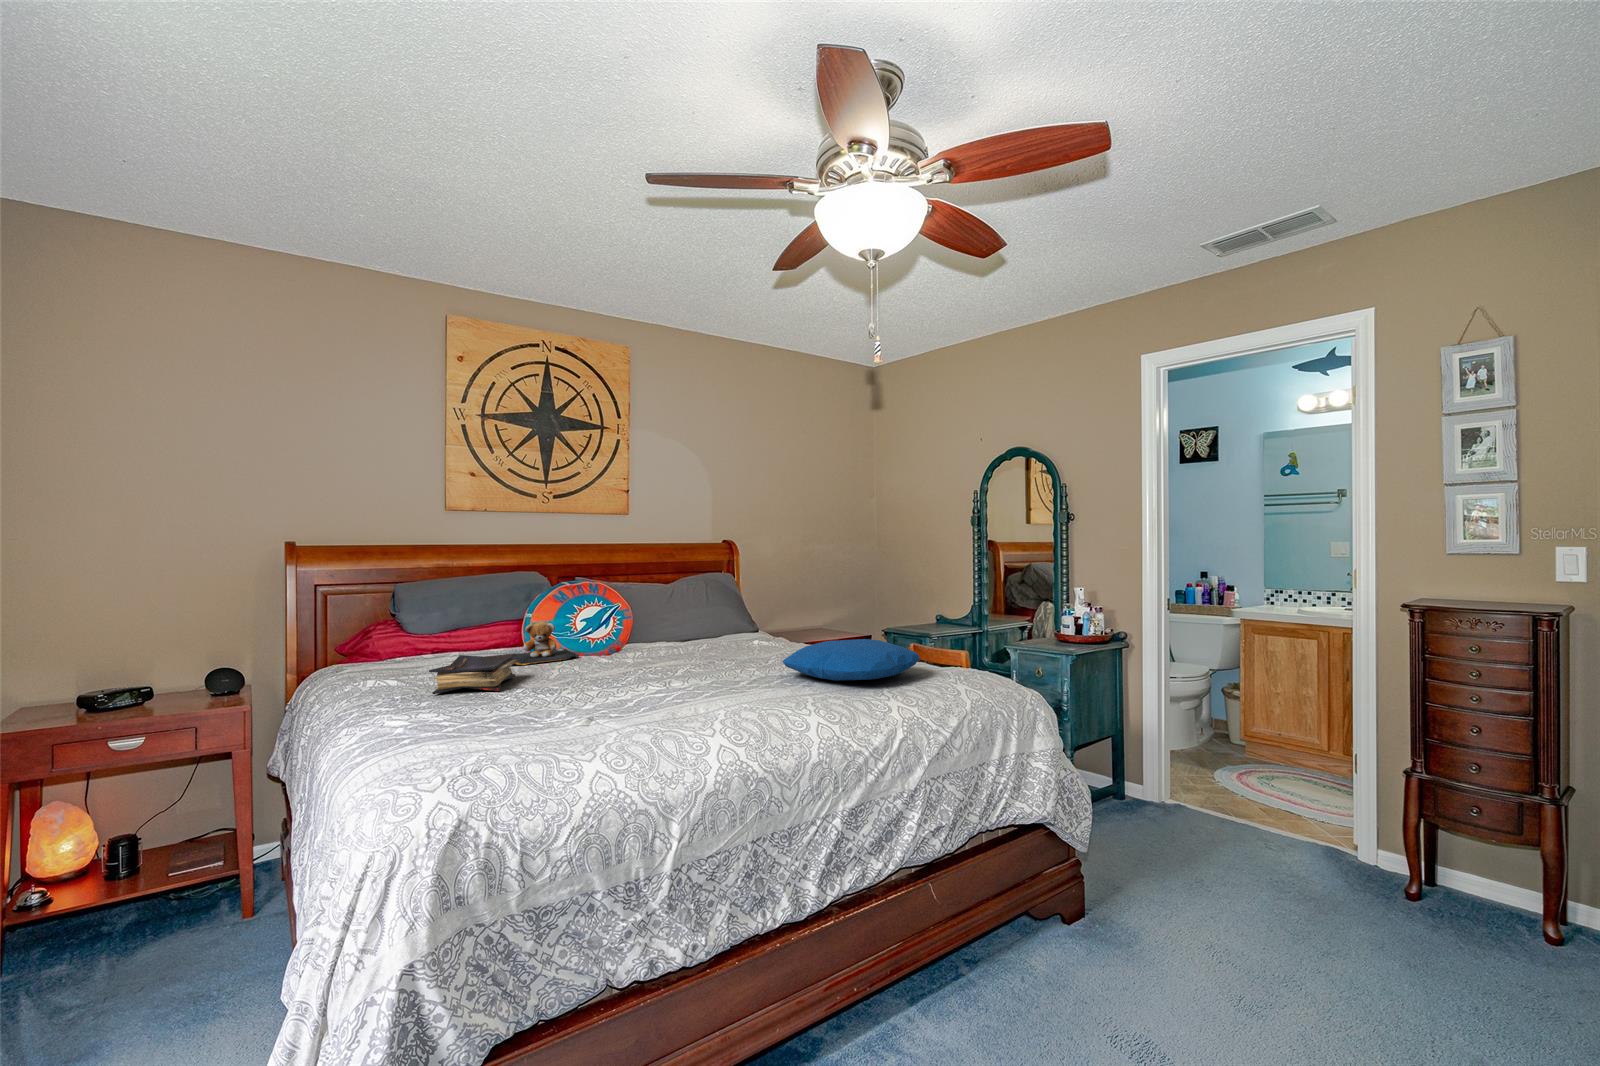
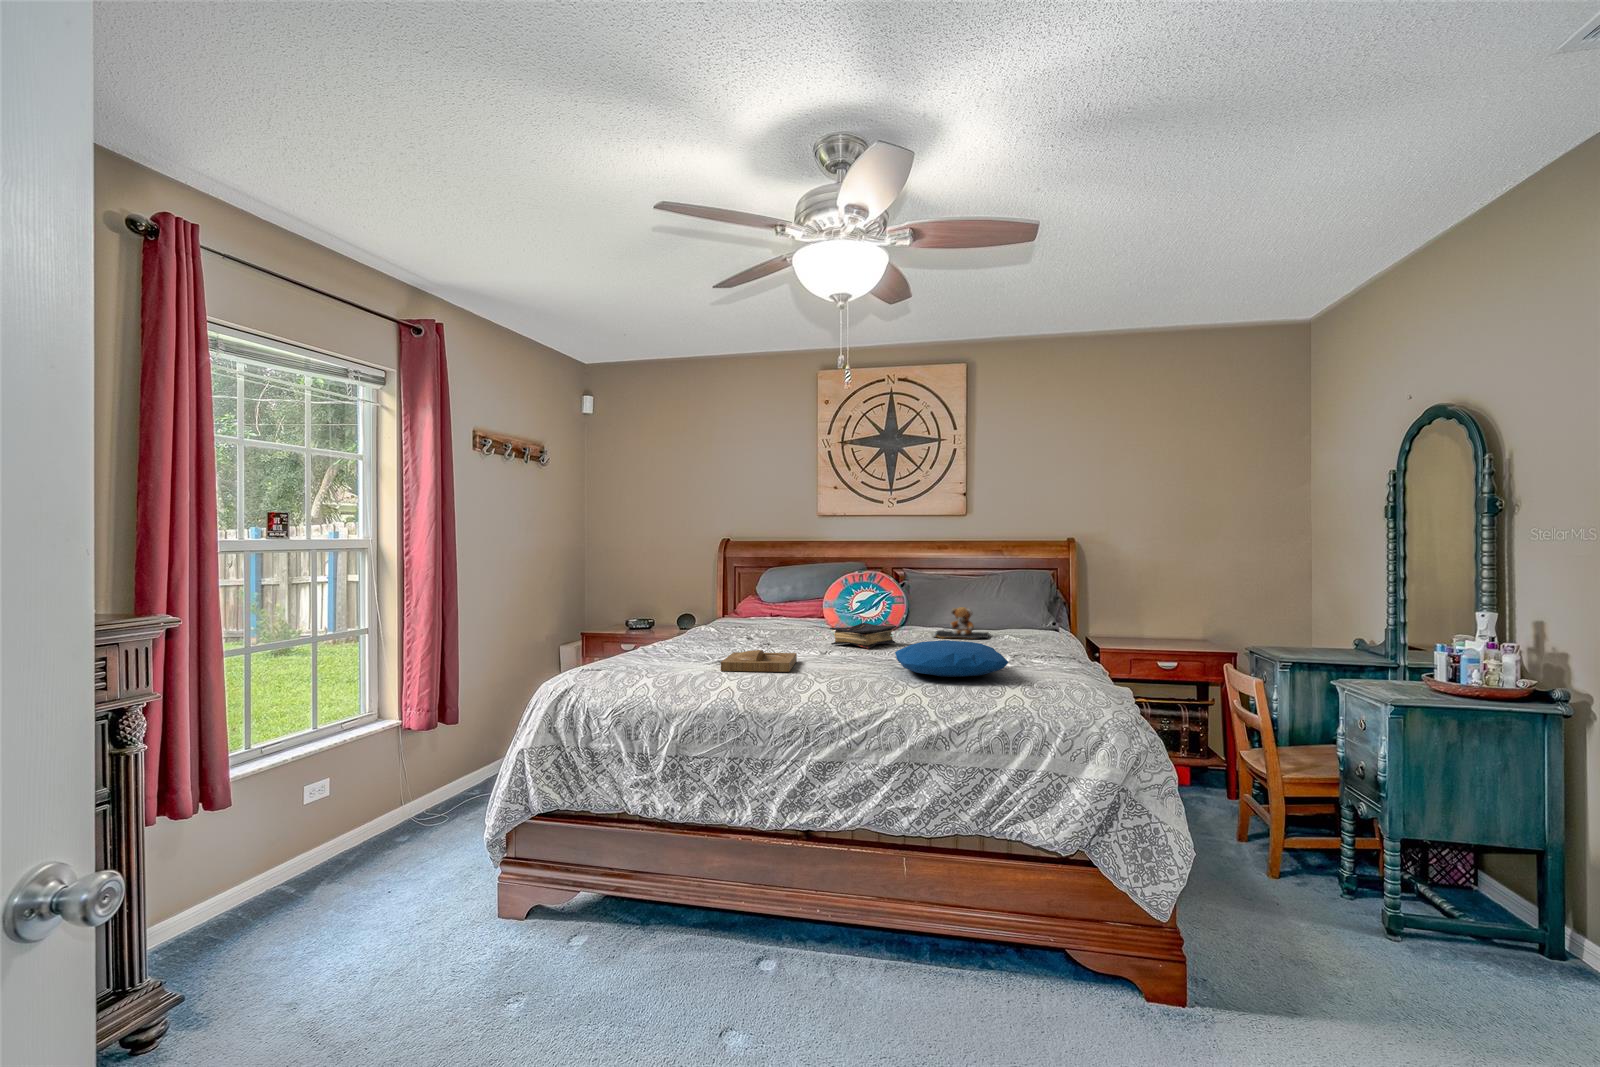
teddy bear: present [511,622,579,665] -> present [933,607,990,639]
book: present [429,653,518,694] -> present [830,623,896,649]
tray: none [596,684,722,727] -> present [721,650,797,672]

